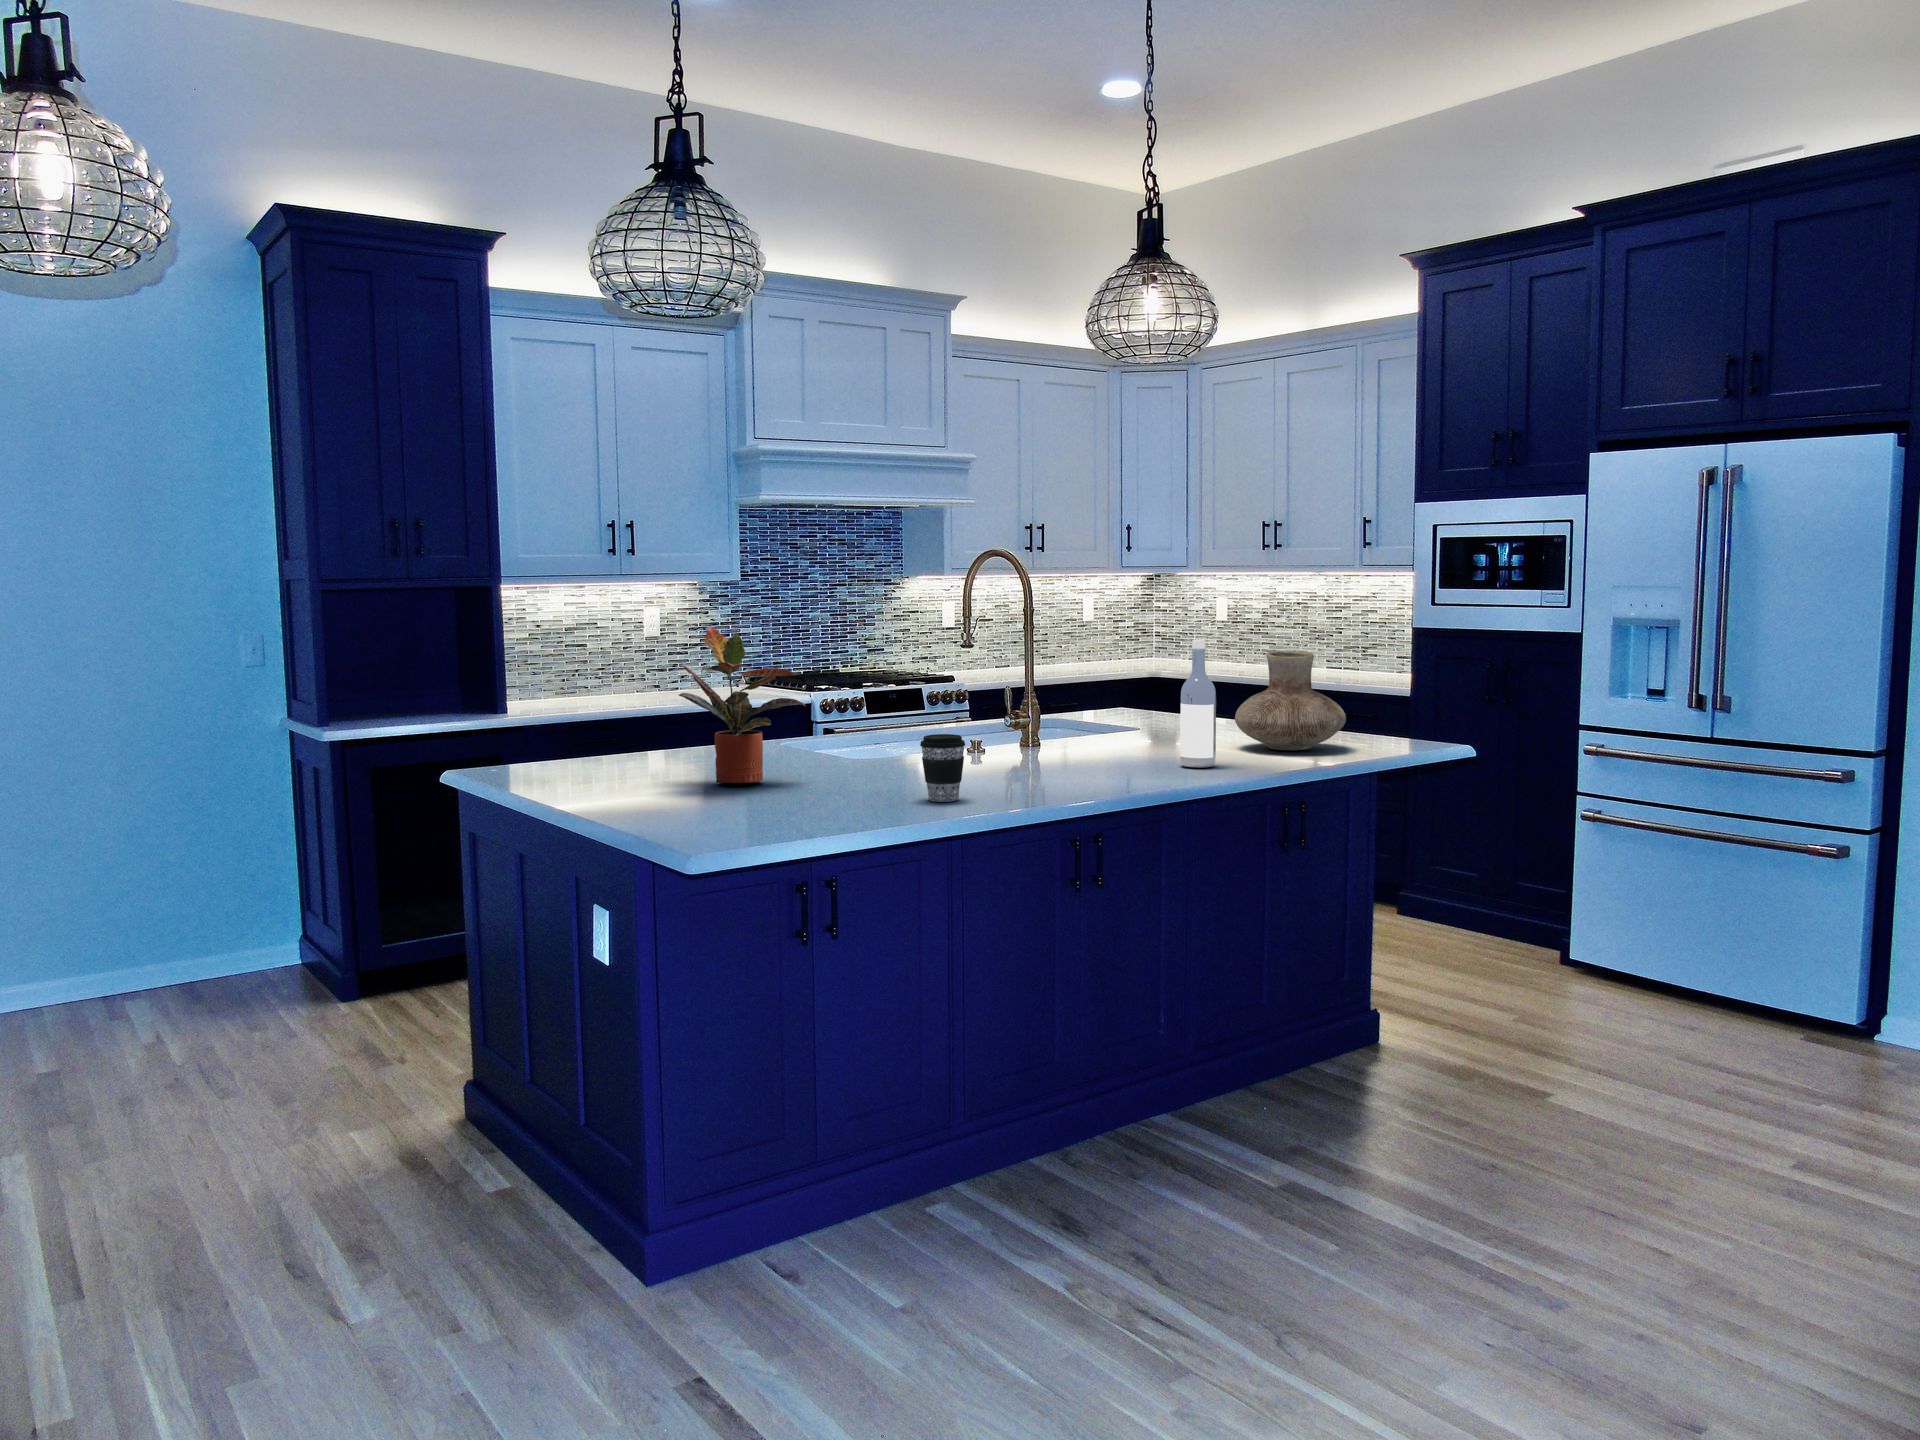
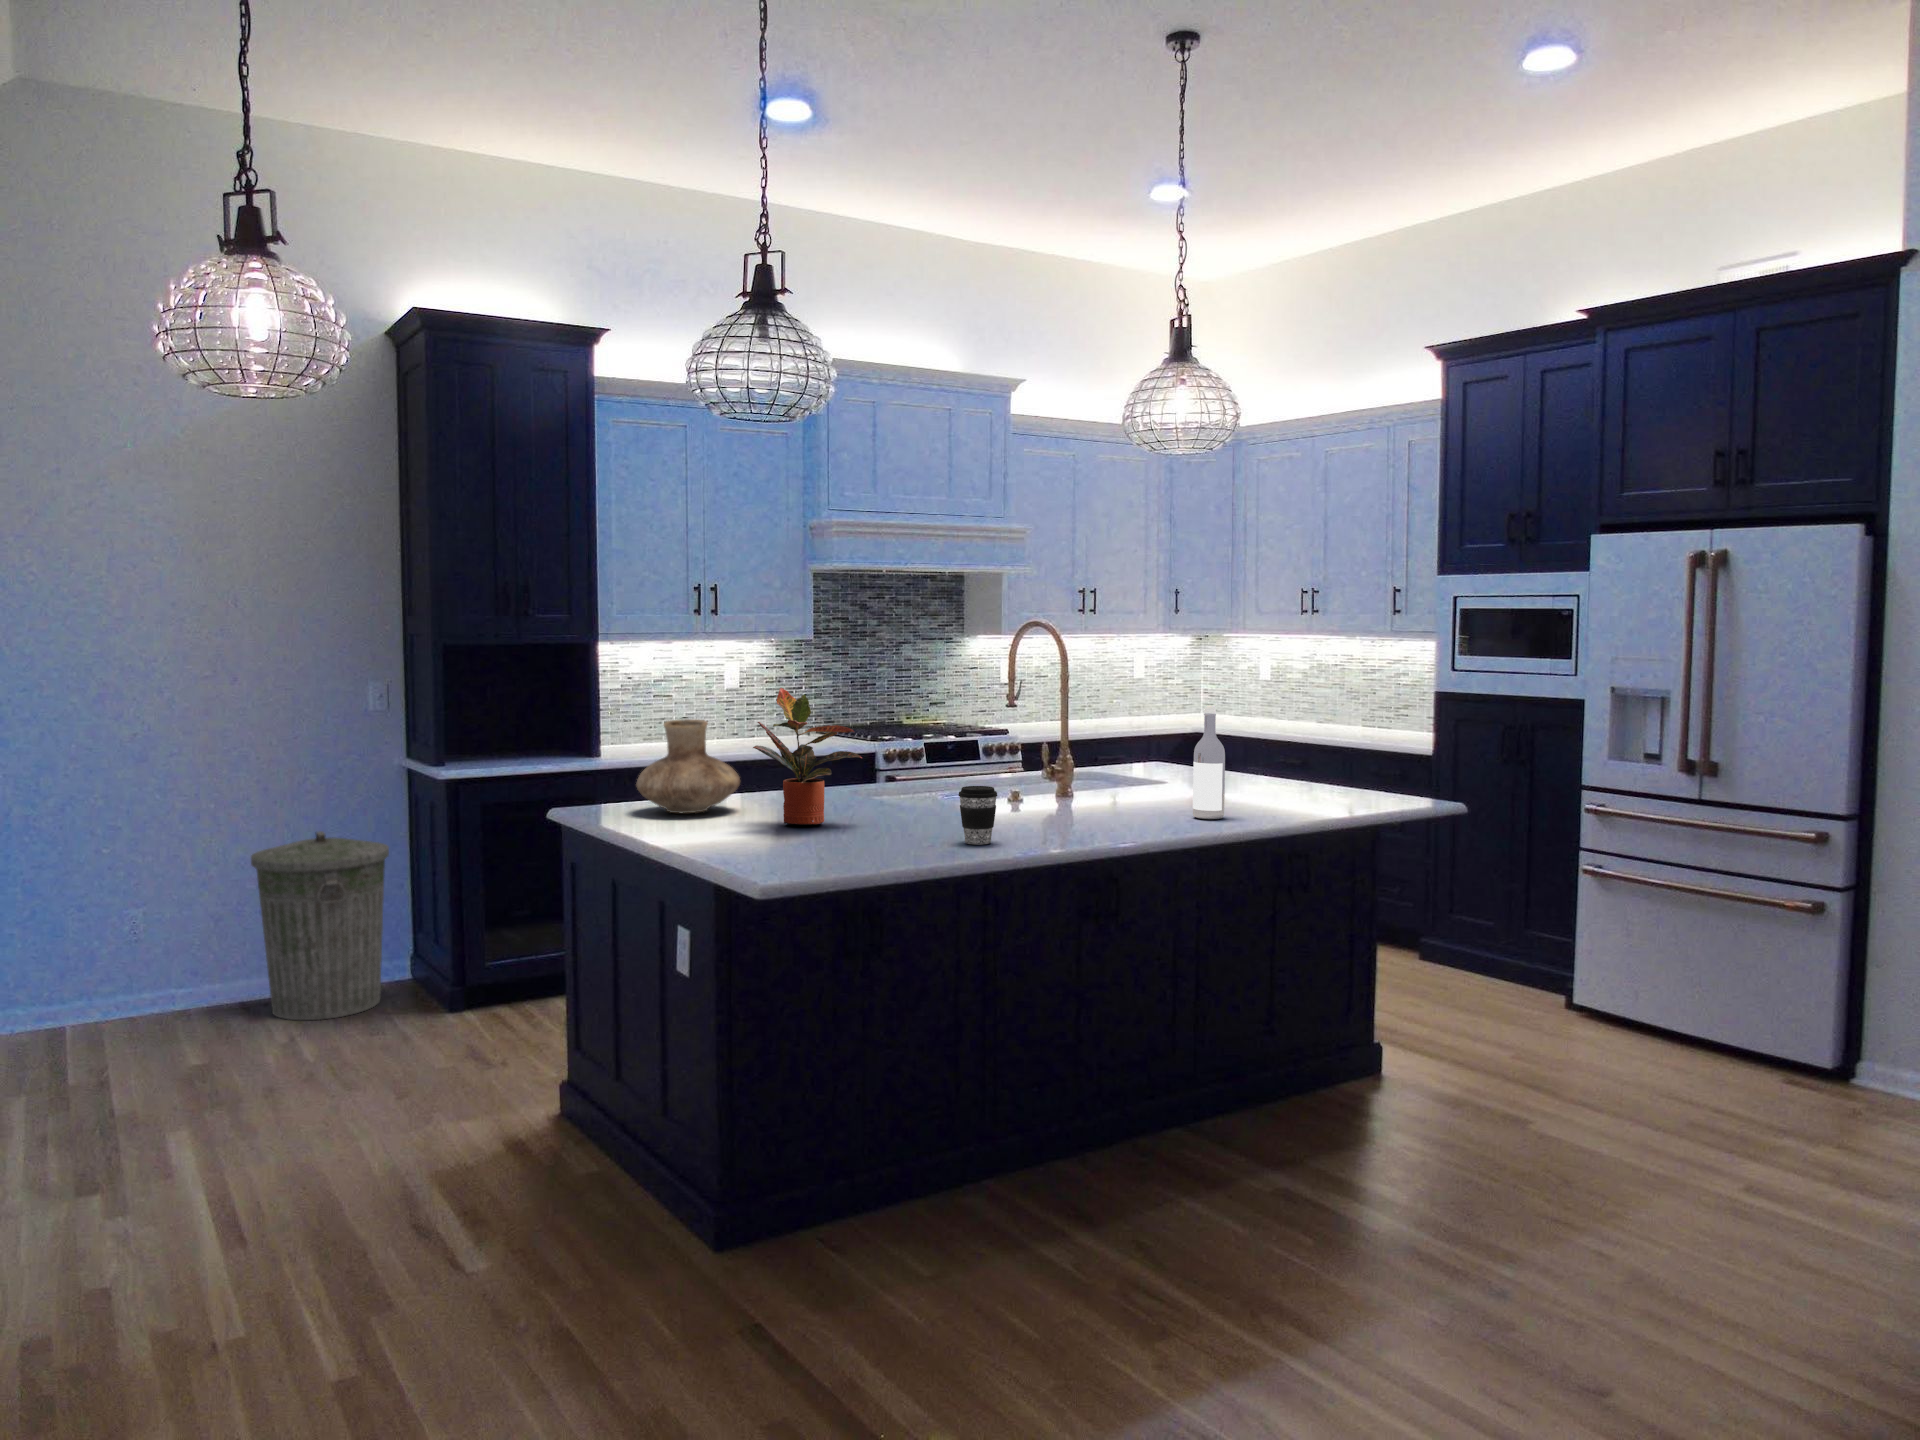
vase: present [1235,651,1346,750] -> present [636,719,740,813]
trash can: none [101,804,264,1018] -> present [251,831,389,1020]

